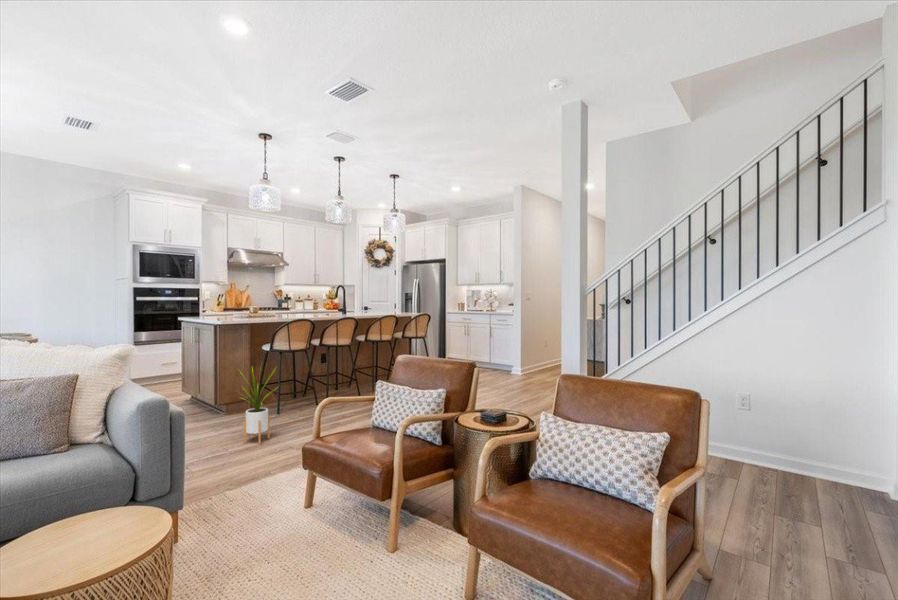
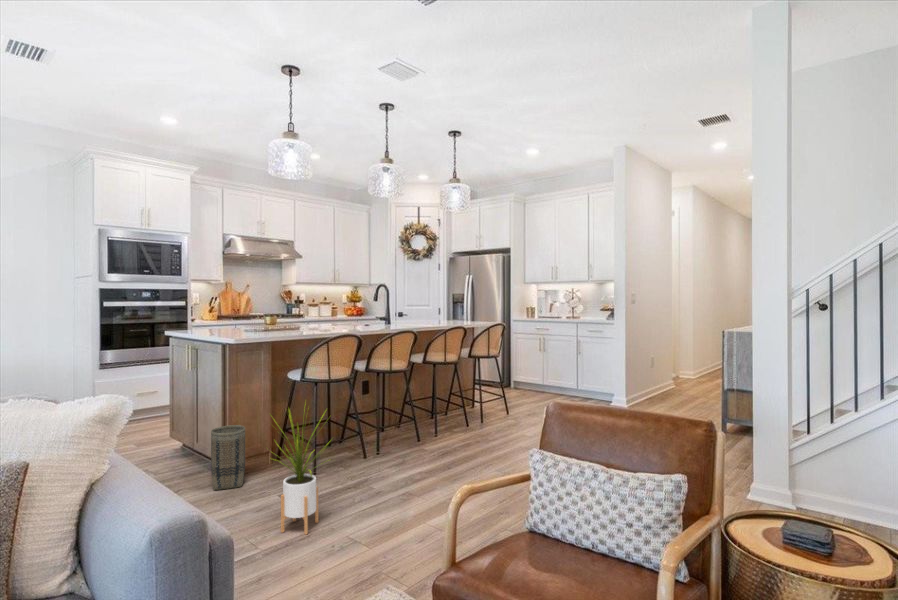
basket: none [205,380,229,422] -> present [211,425,245,490]

